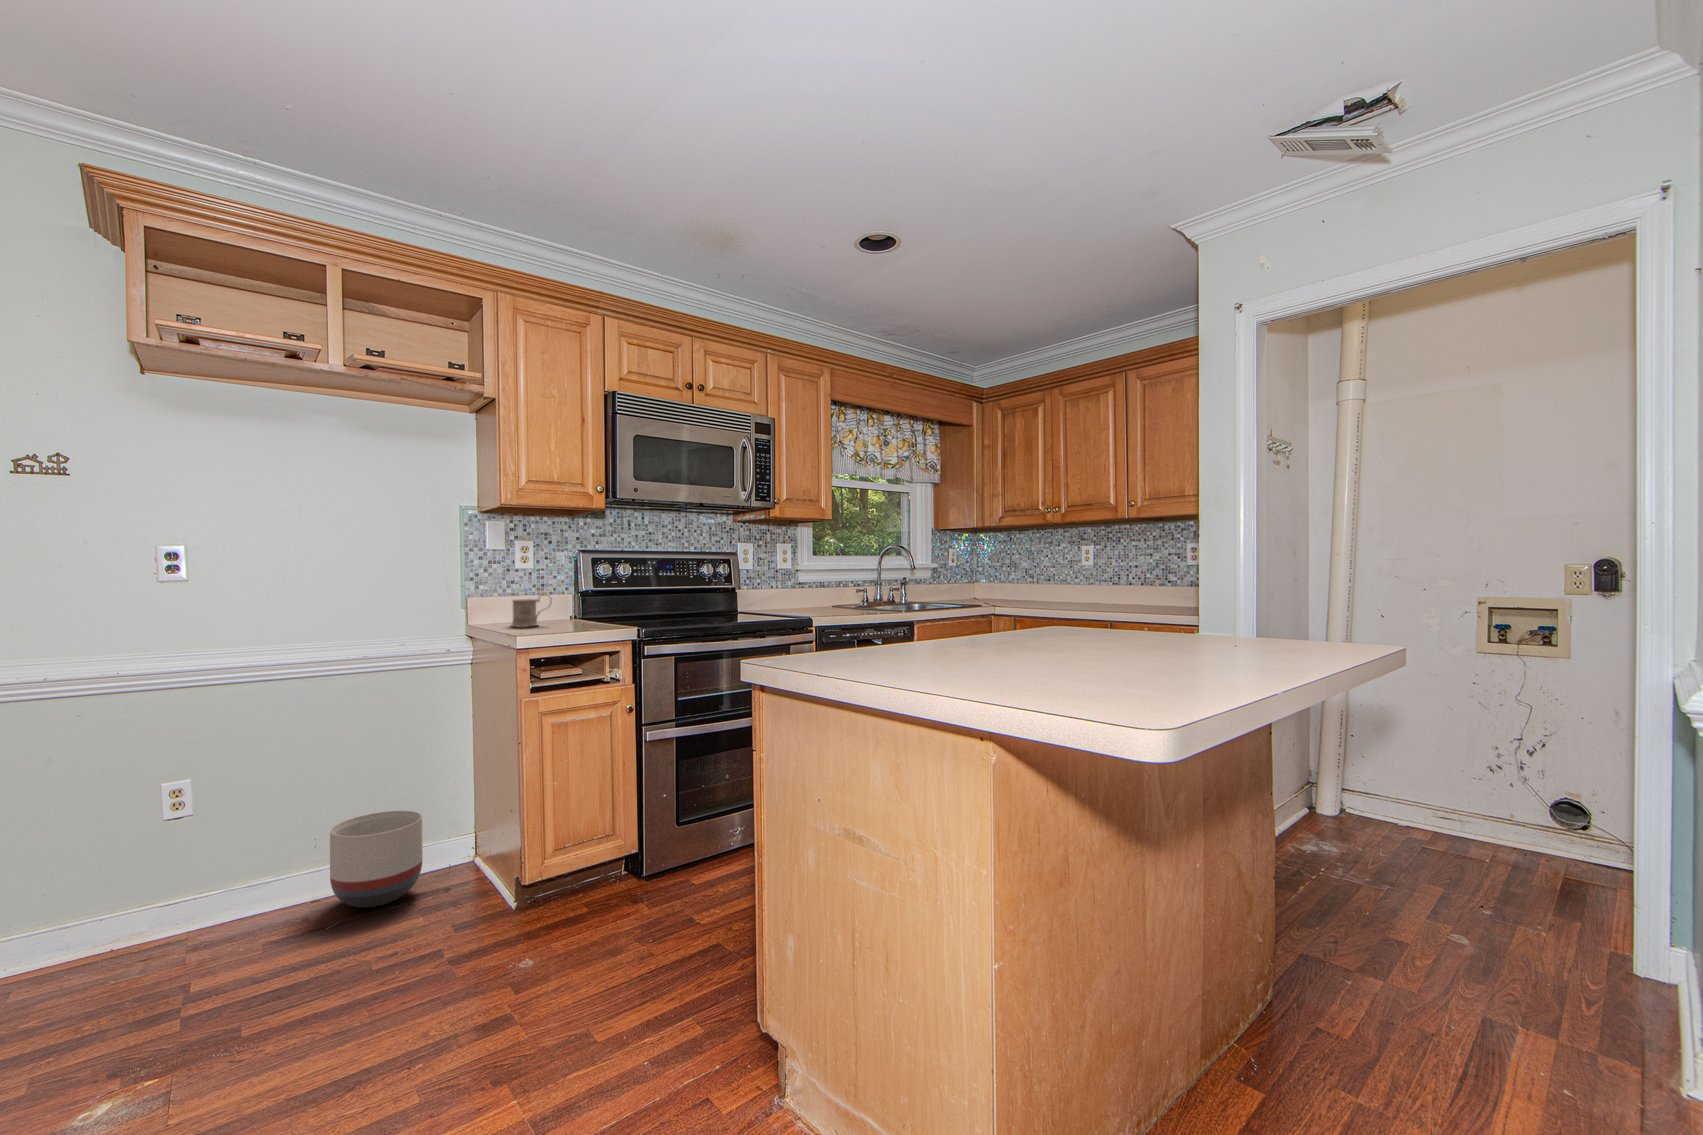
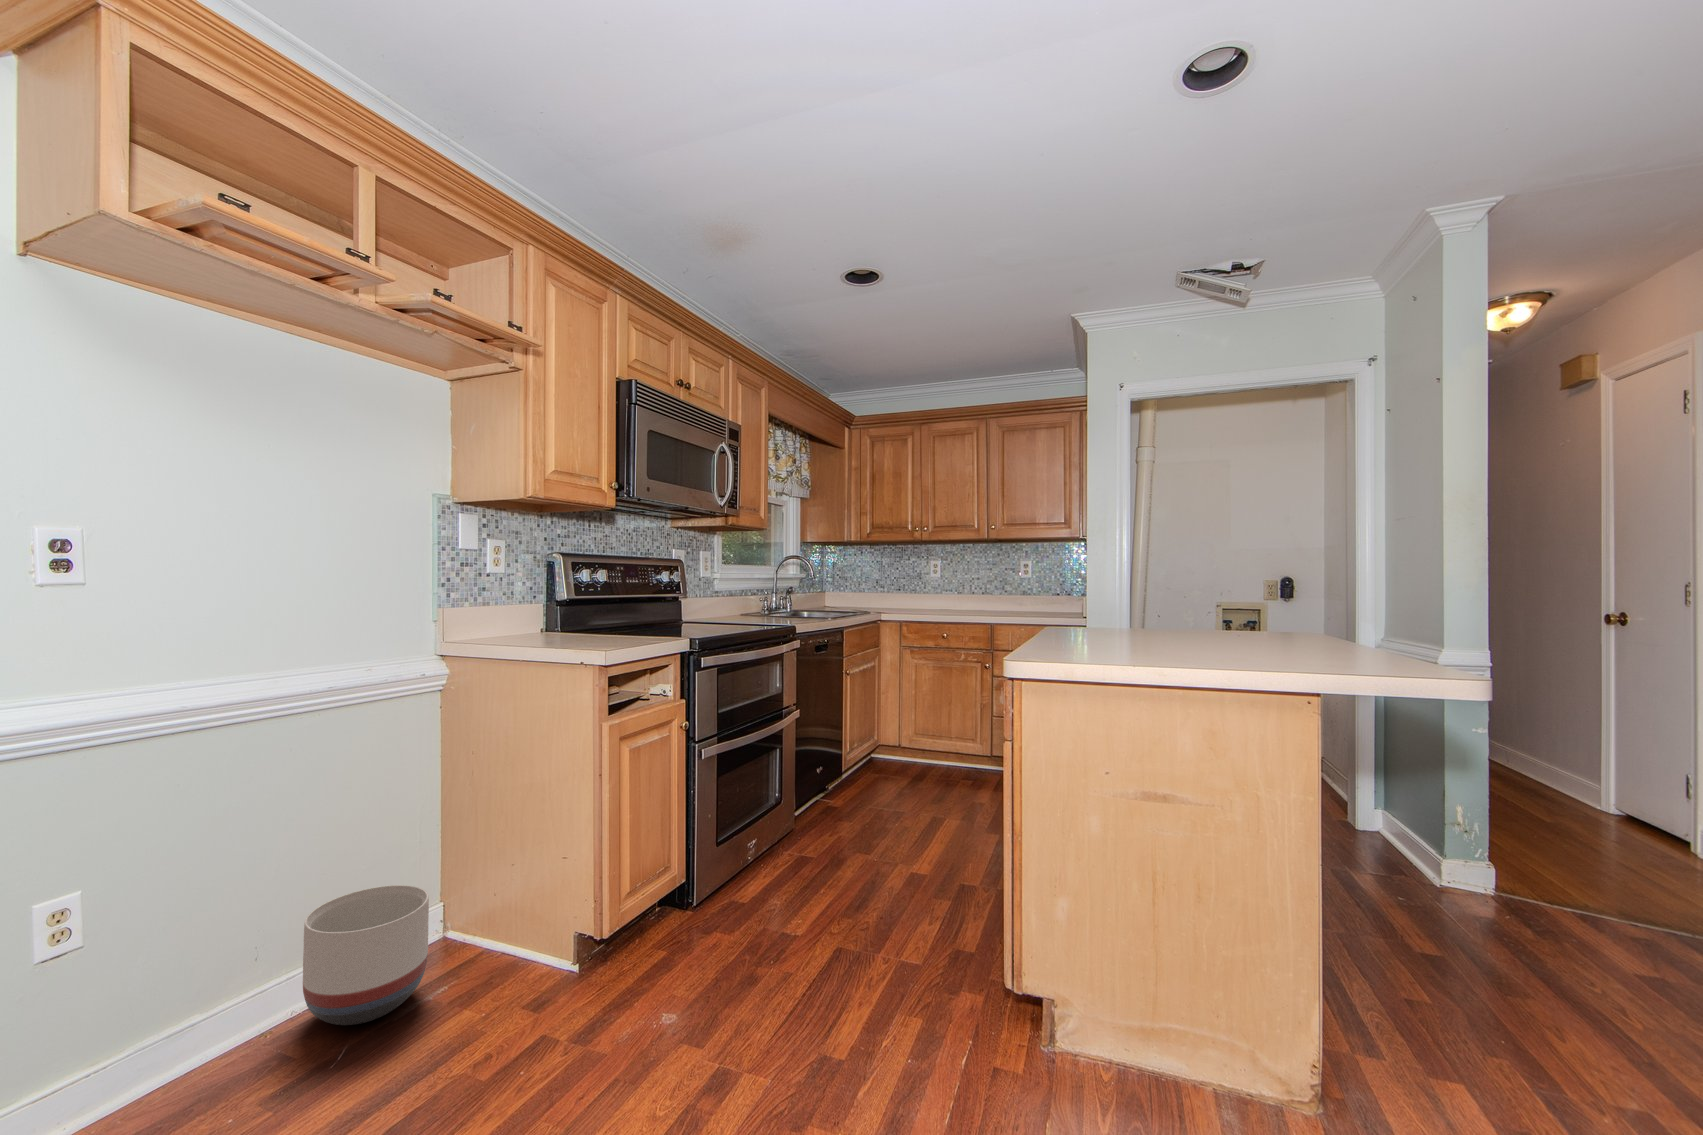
mug: present [511,593,552,627] -> none [525,603,571,643]

